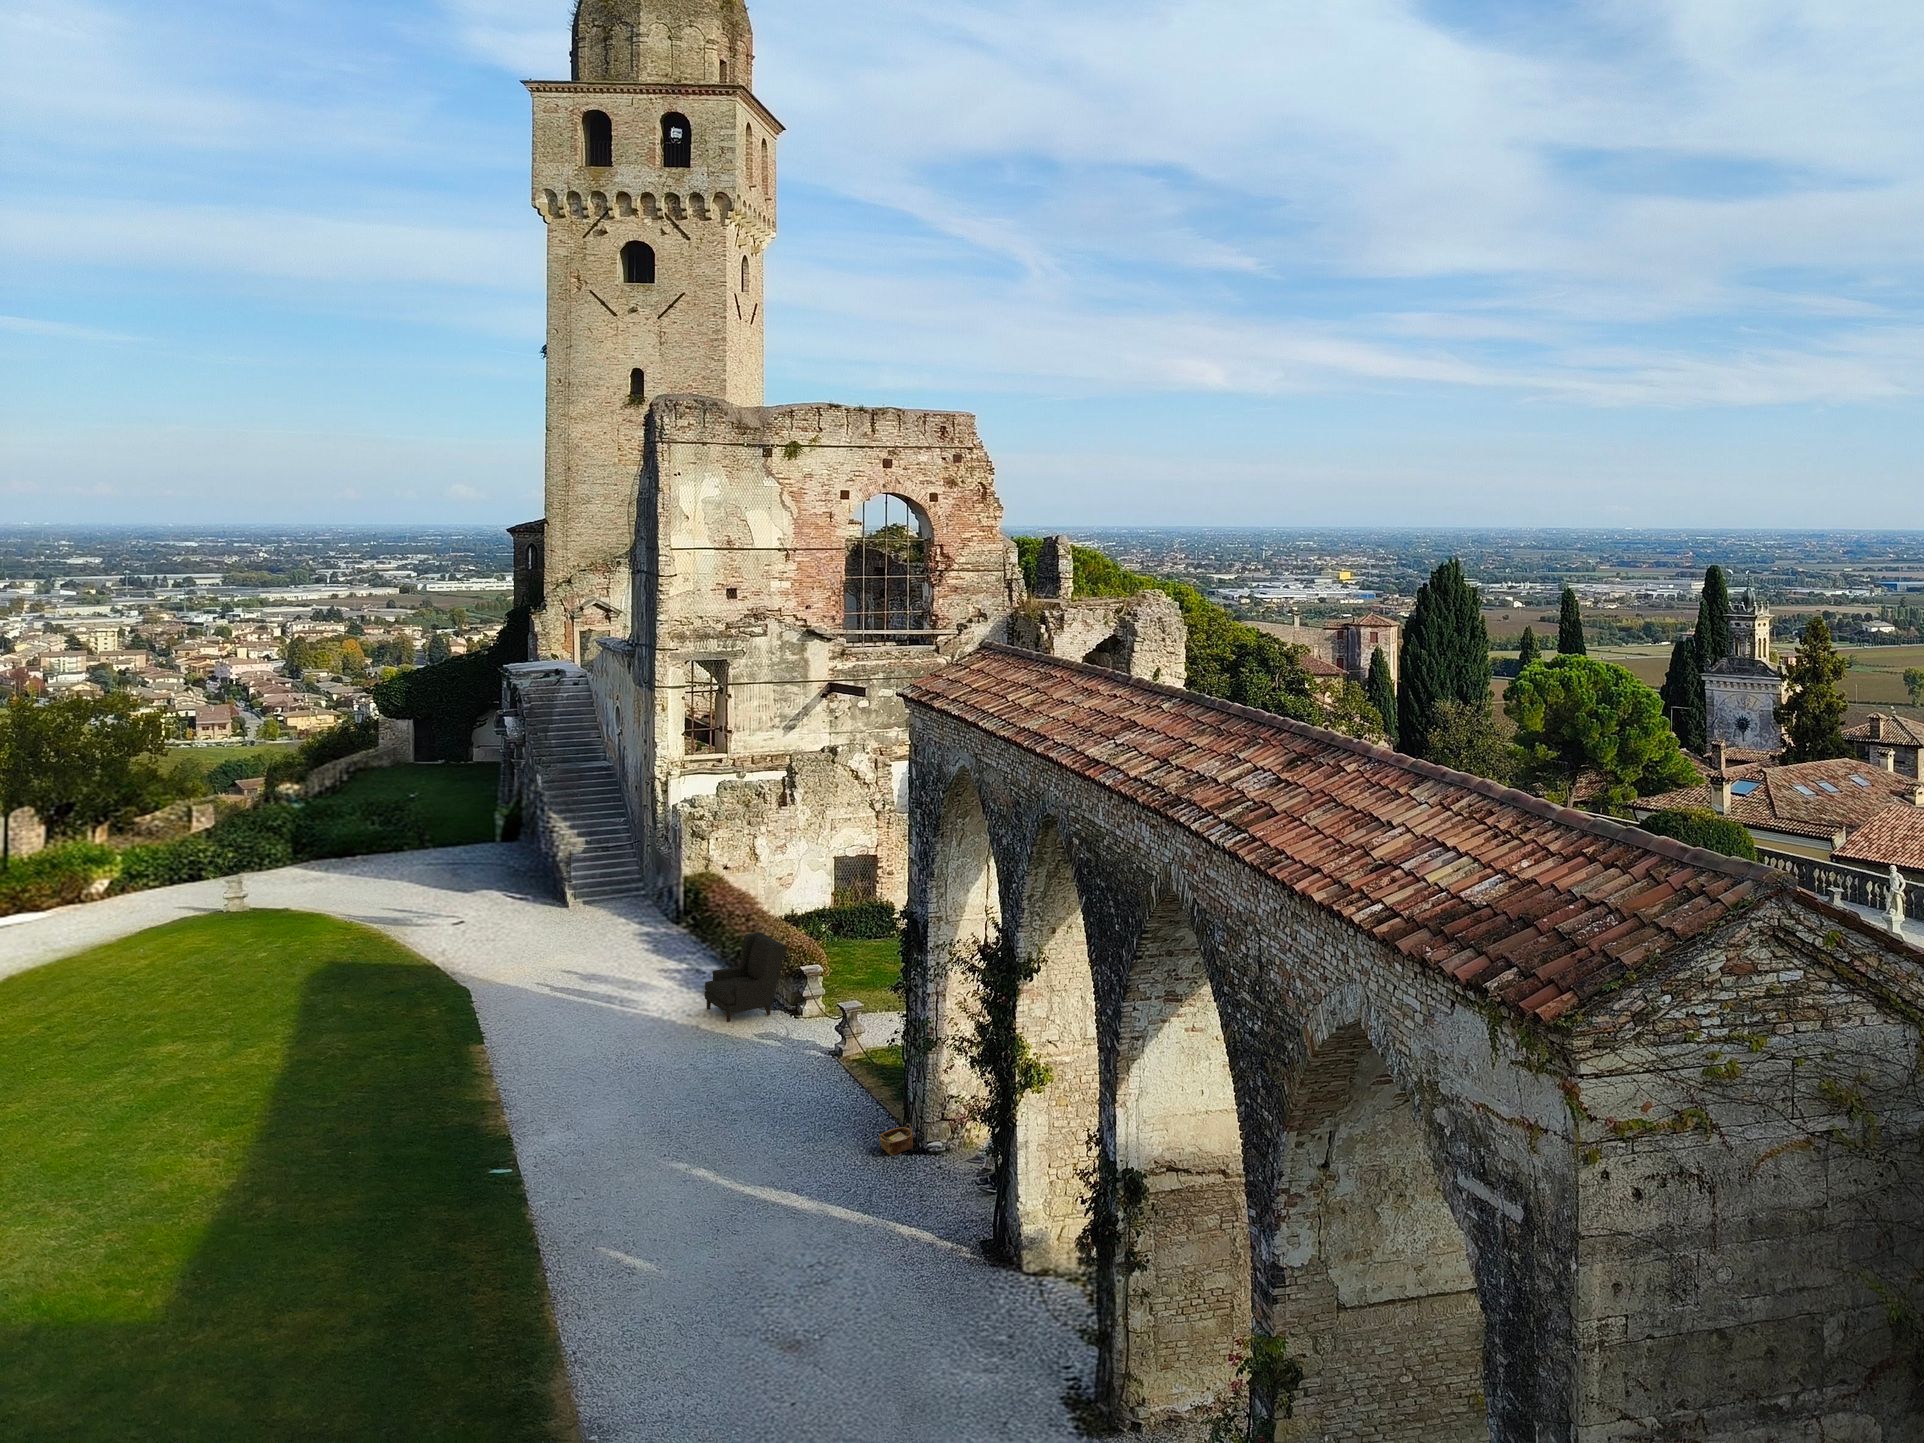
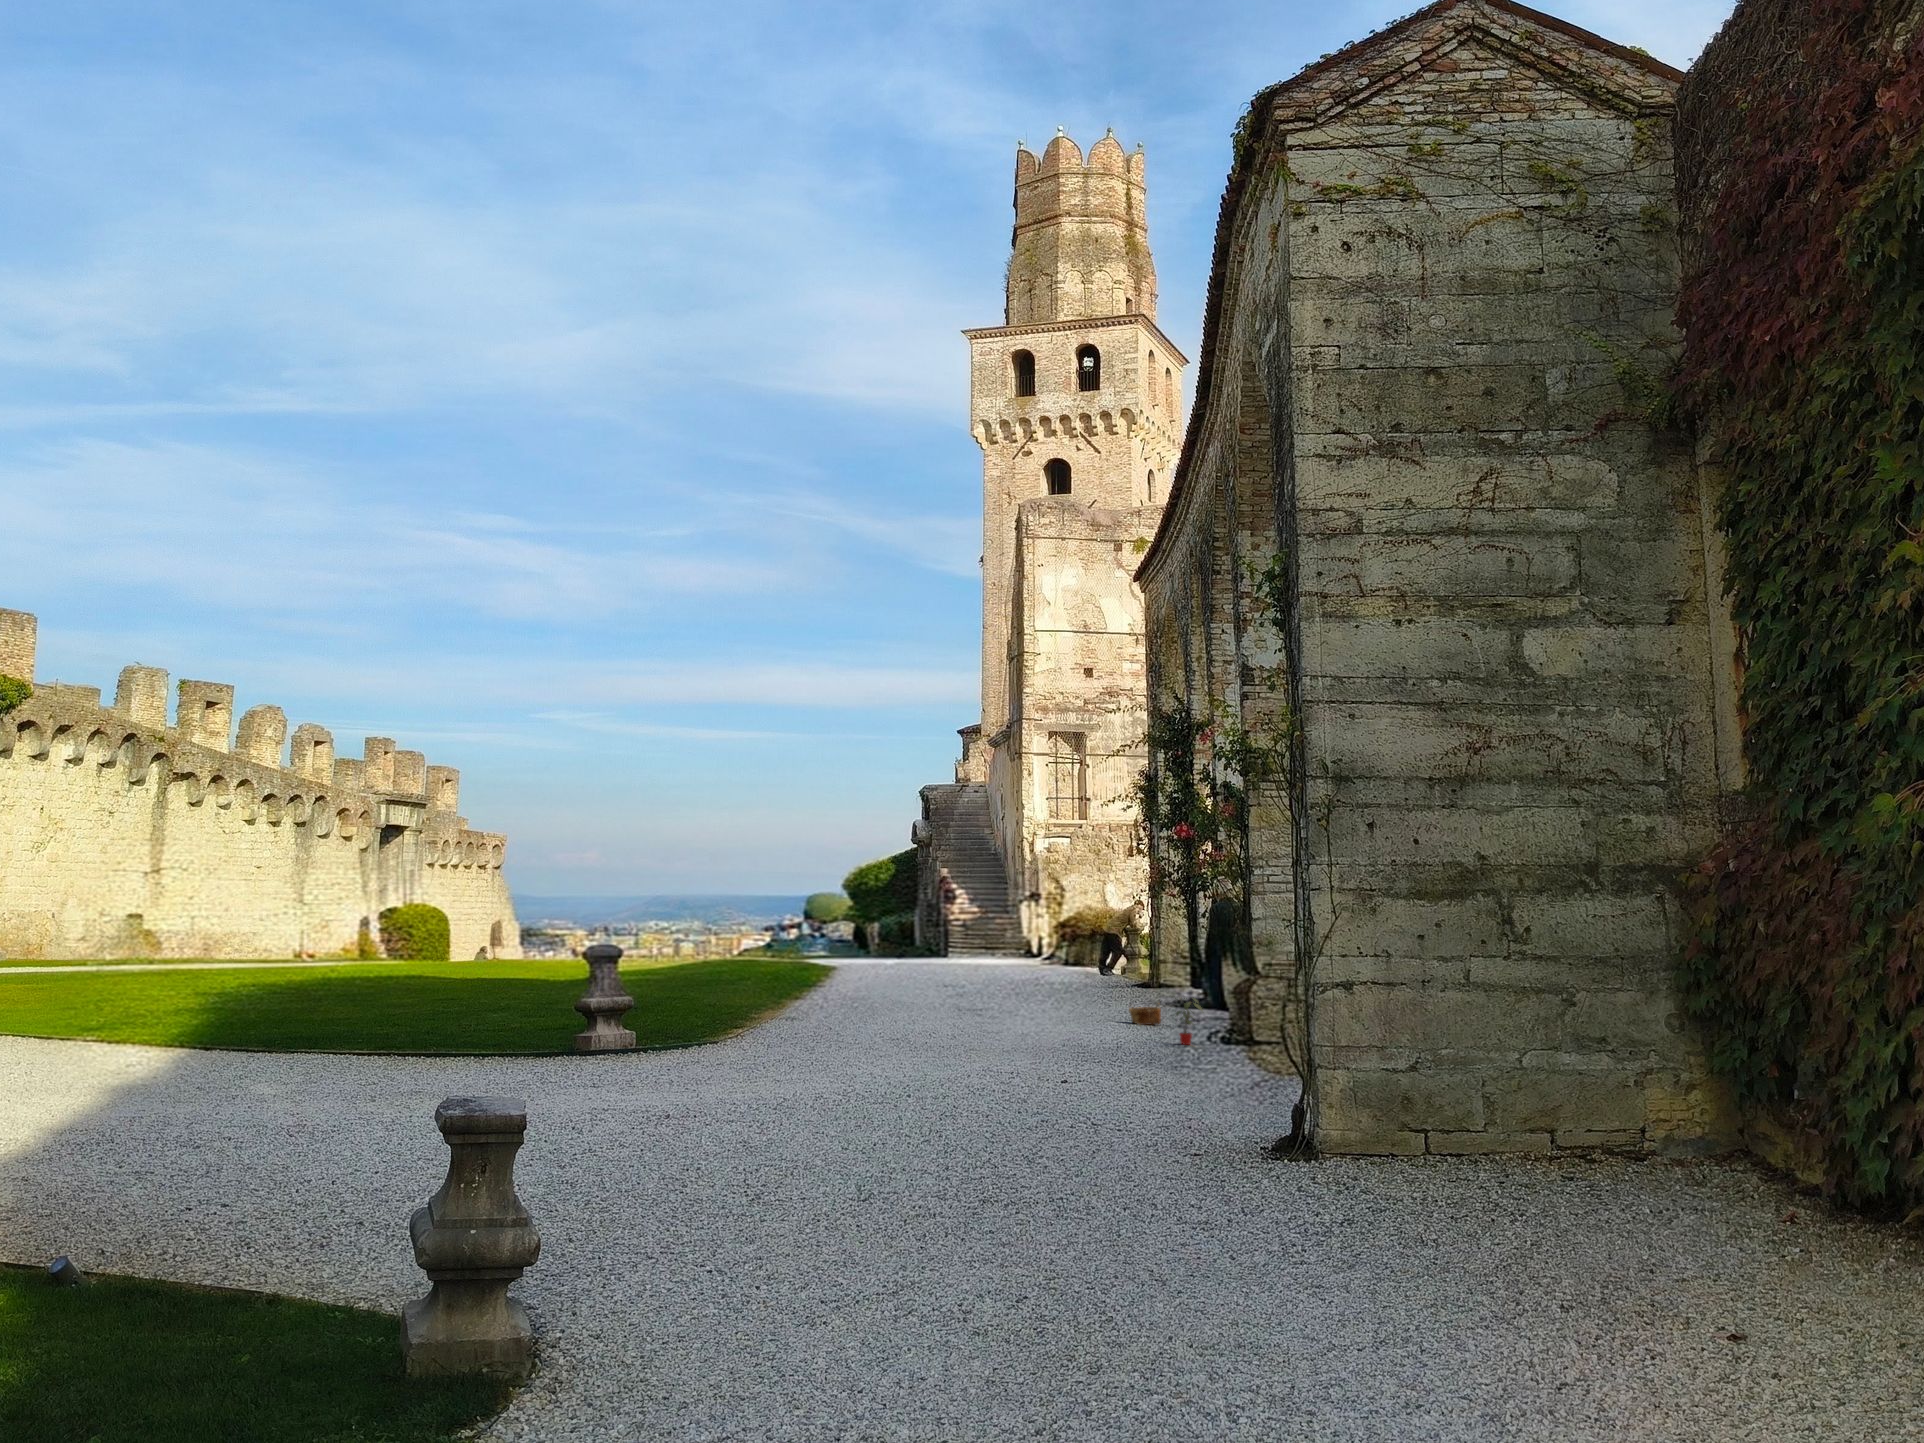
chair: present [704,932,786,1022] -> none [1030,929,1099,999]
potted plant: none [966,1212,1013,1264] -> present [1175,998,1202,1045]

